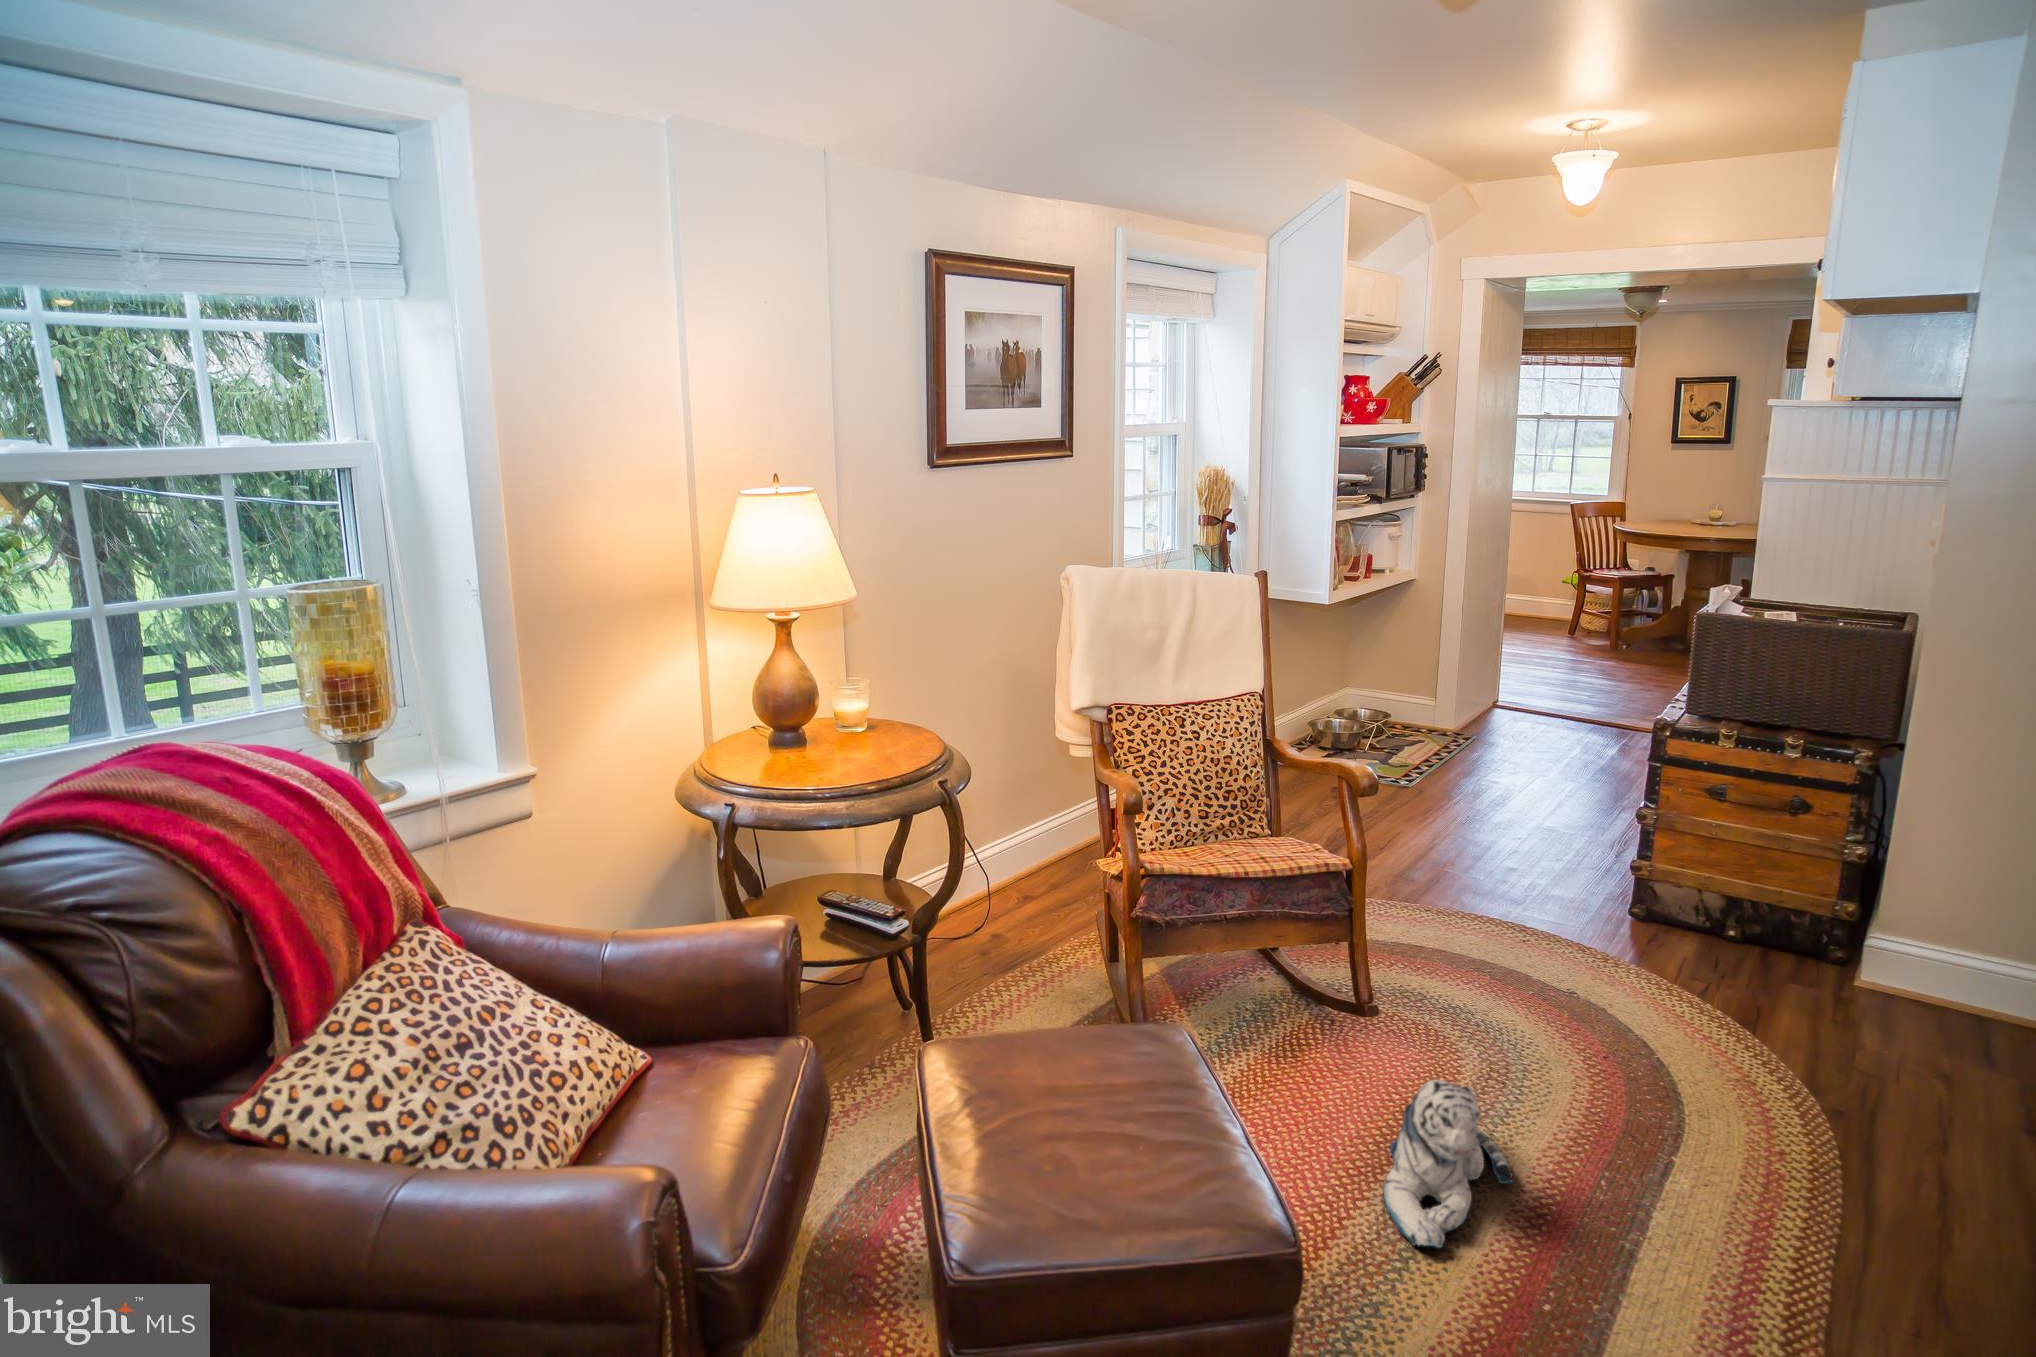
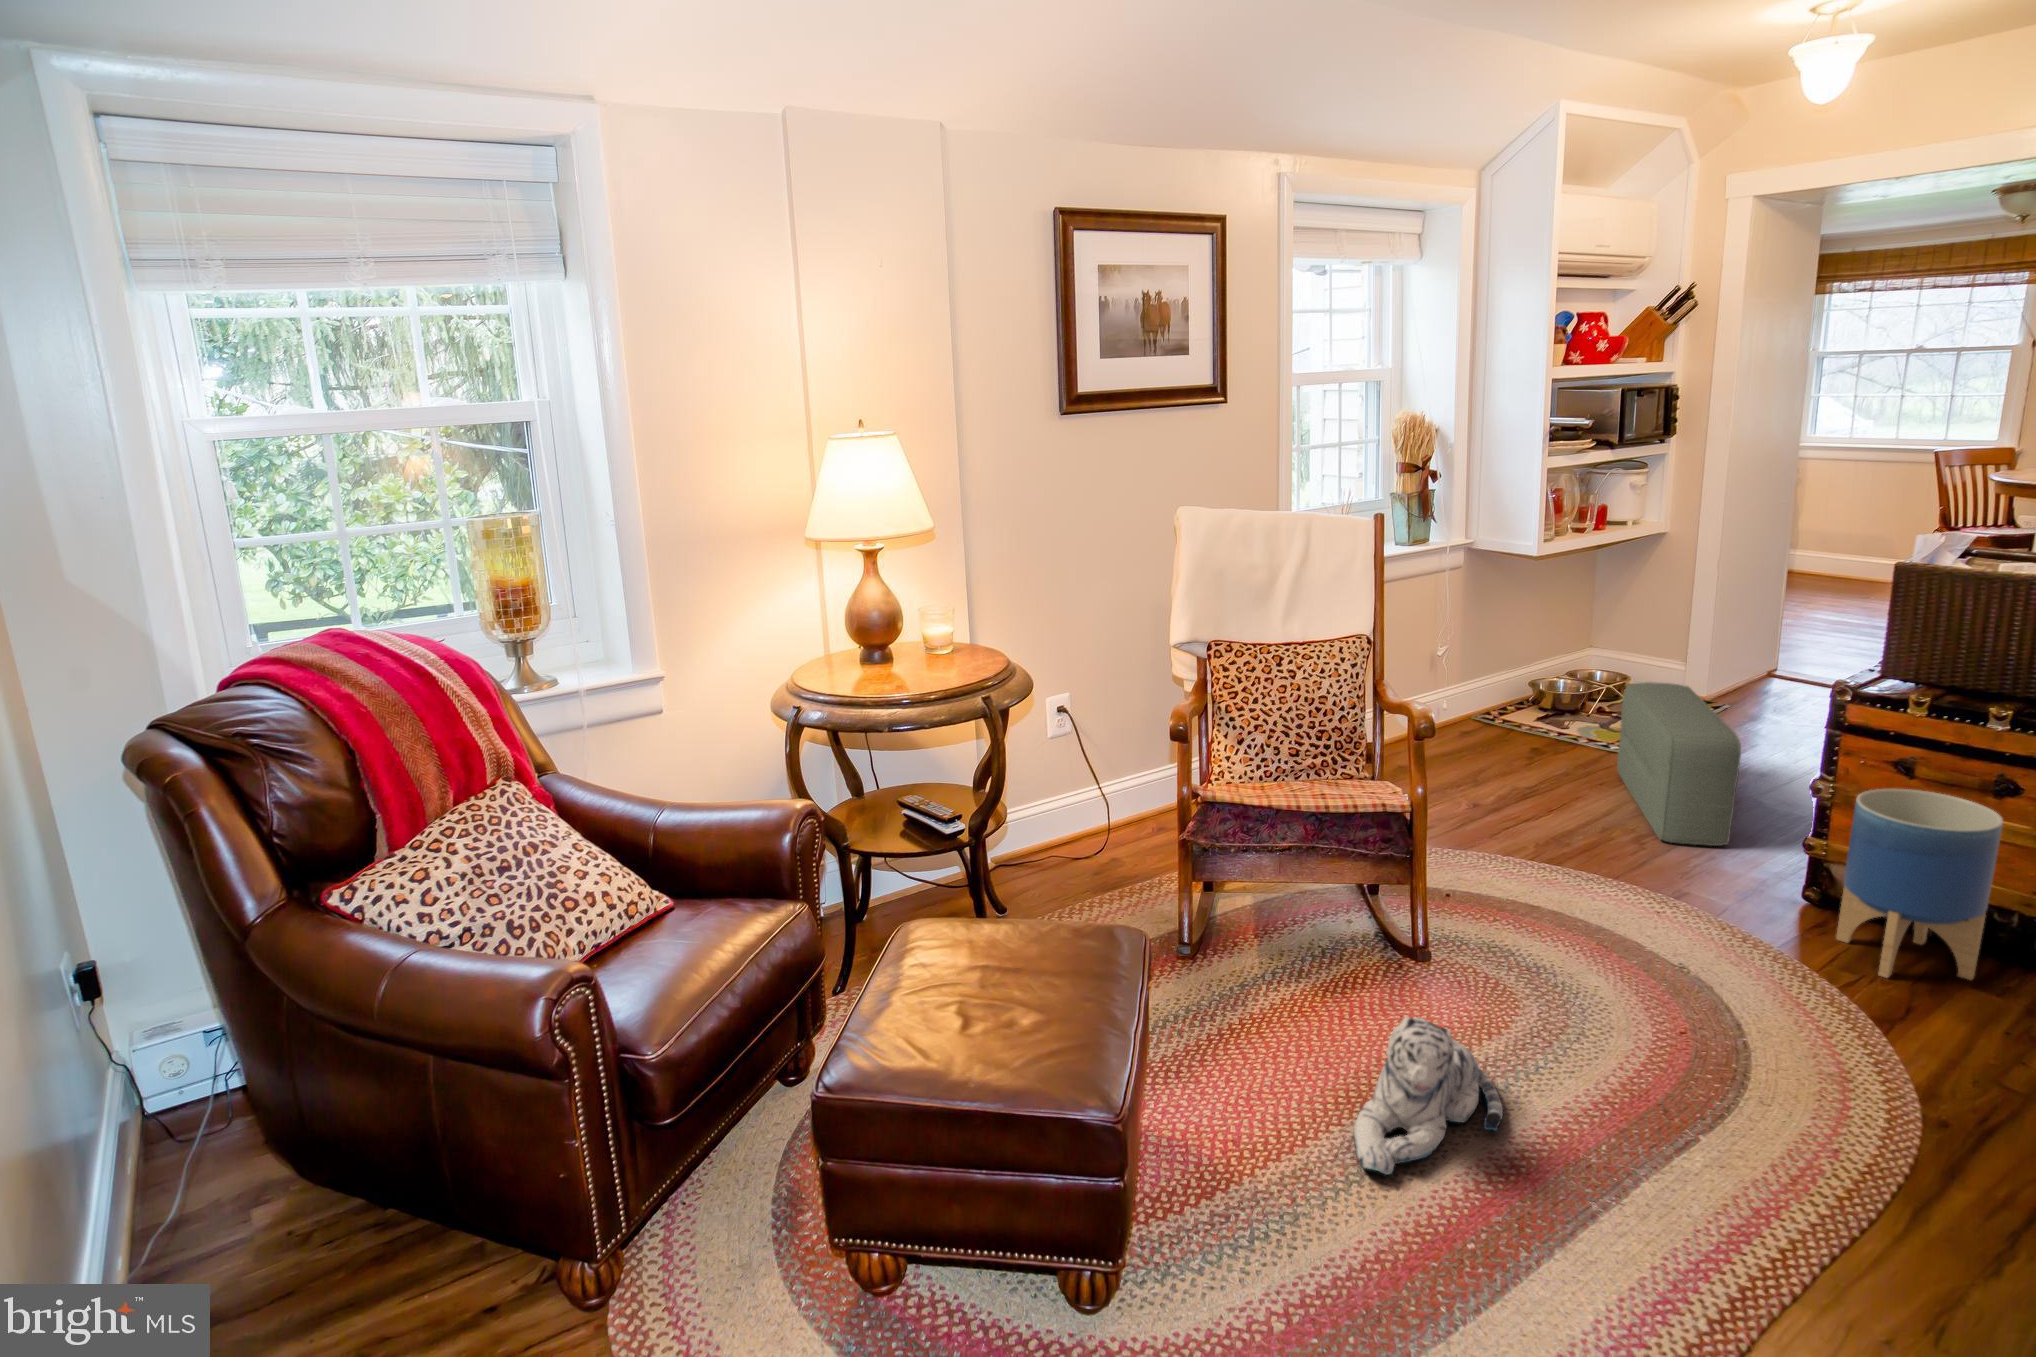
pouf: none [1423,722,1558,872] -> present [1617,682,1741,846]
planter: none [1676,811,1814,983] -> present [1836,789,2003,980]

